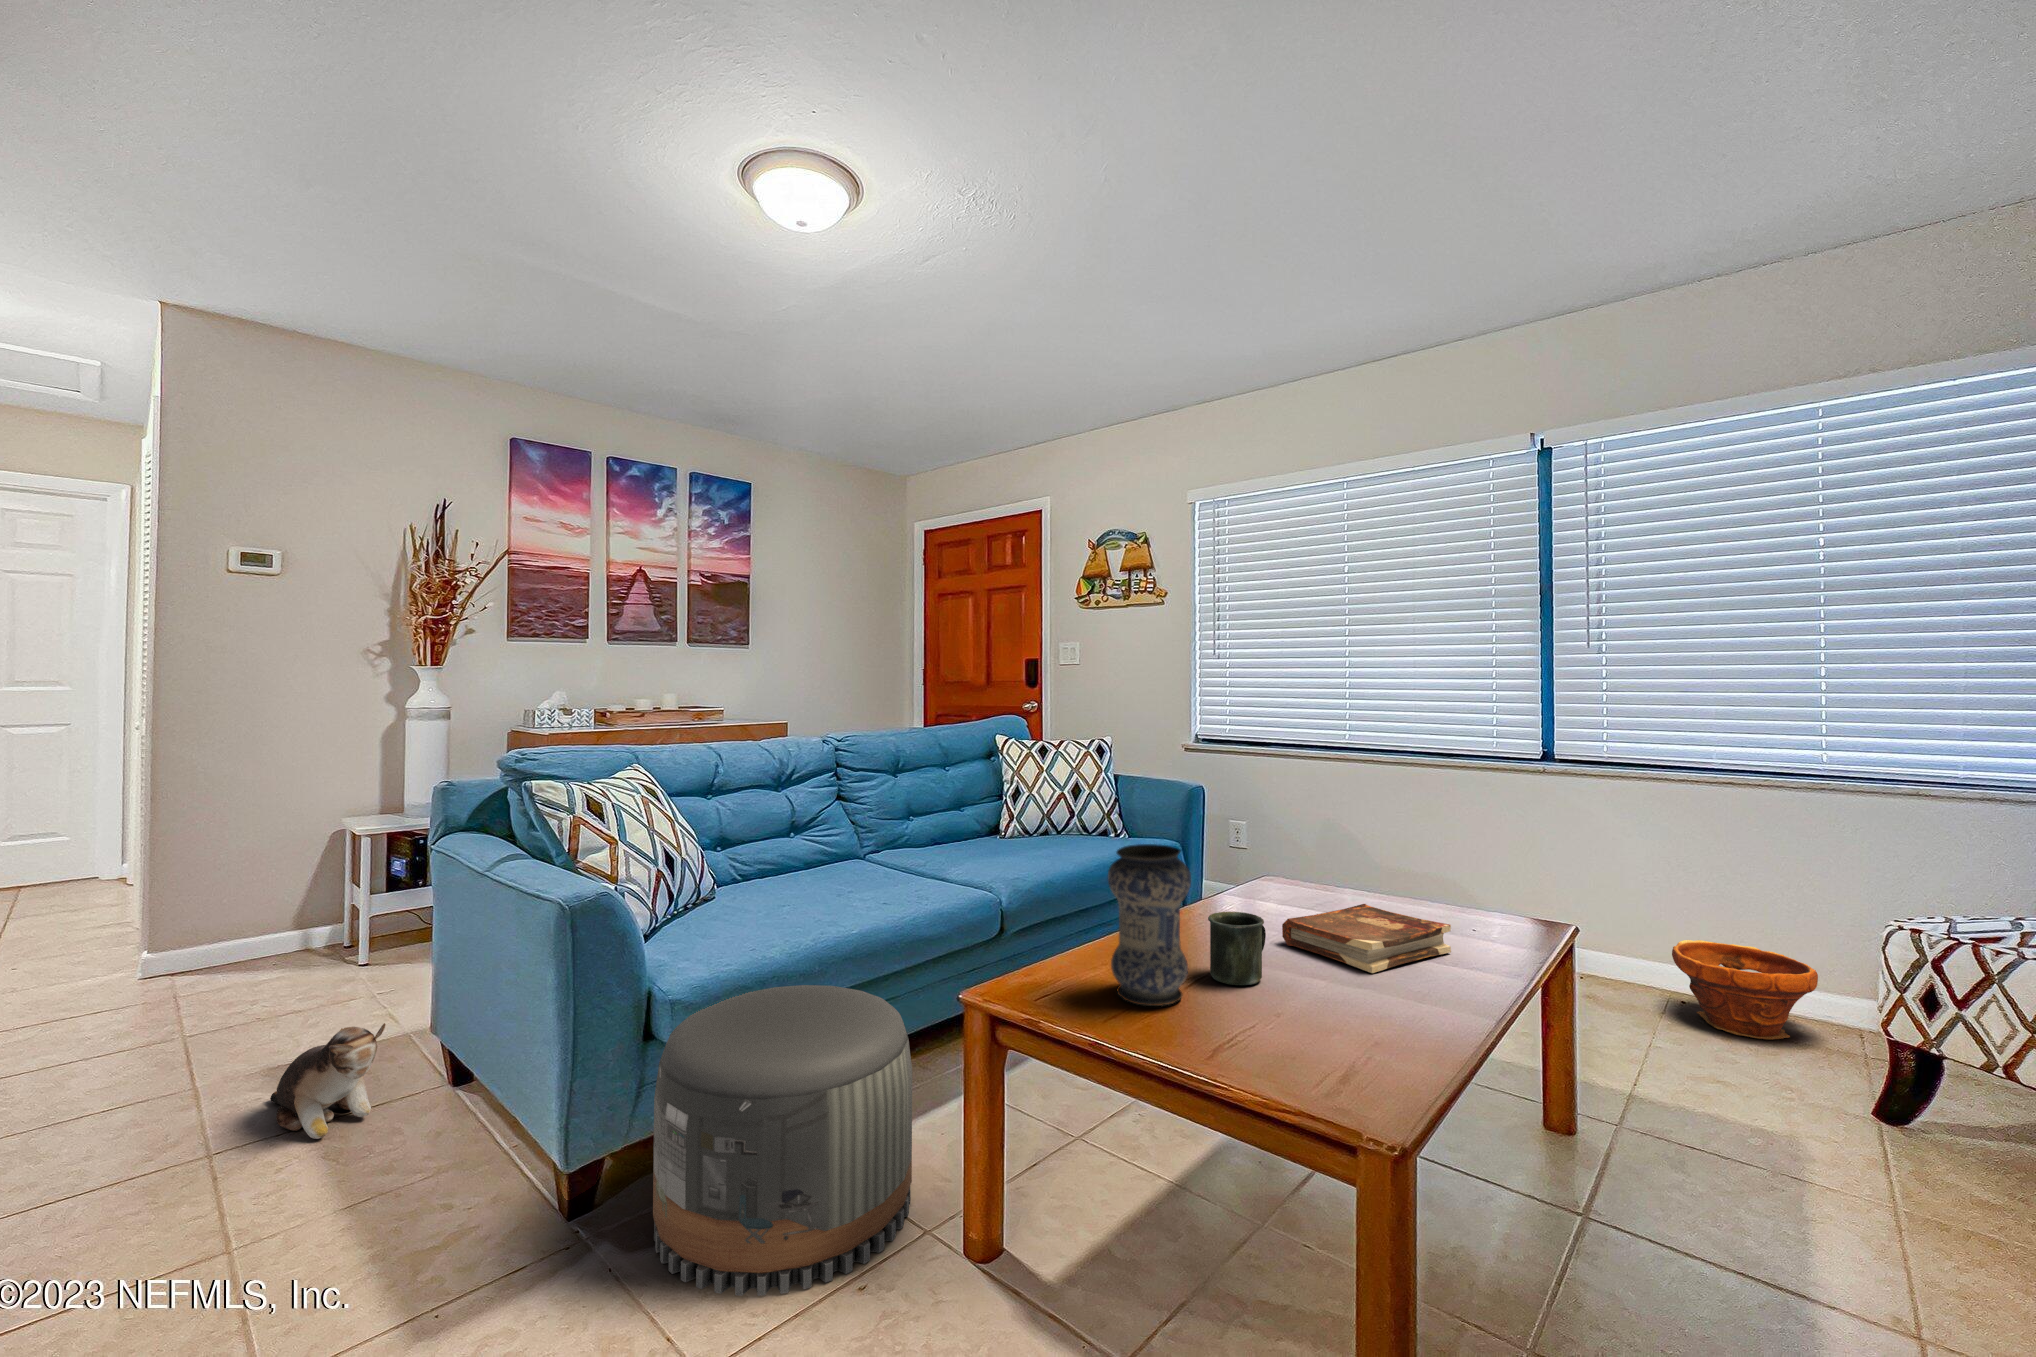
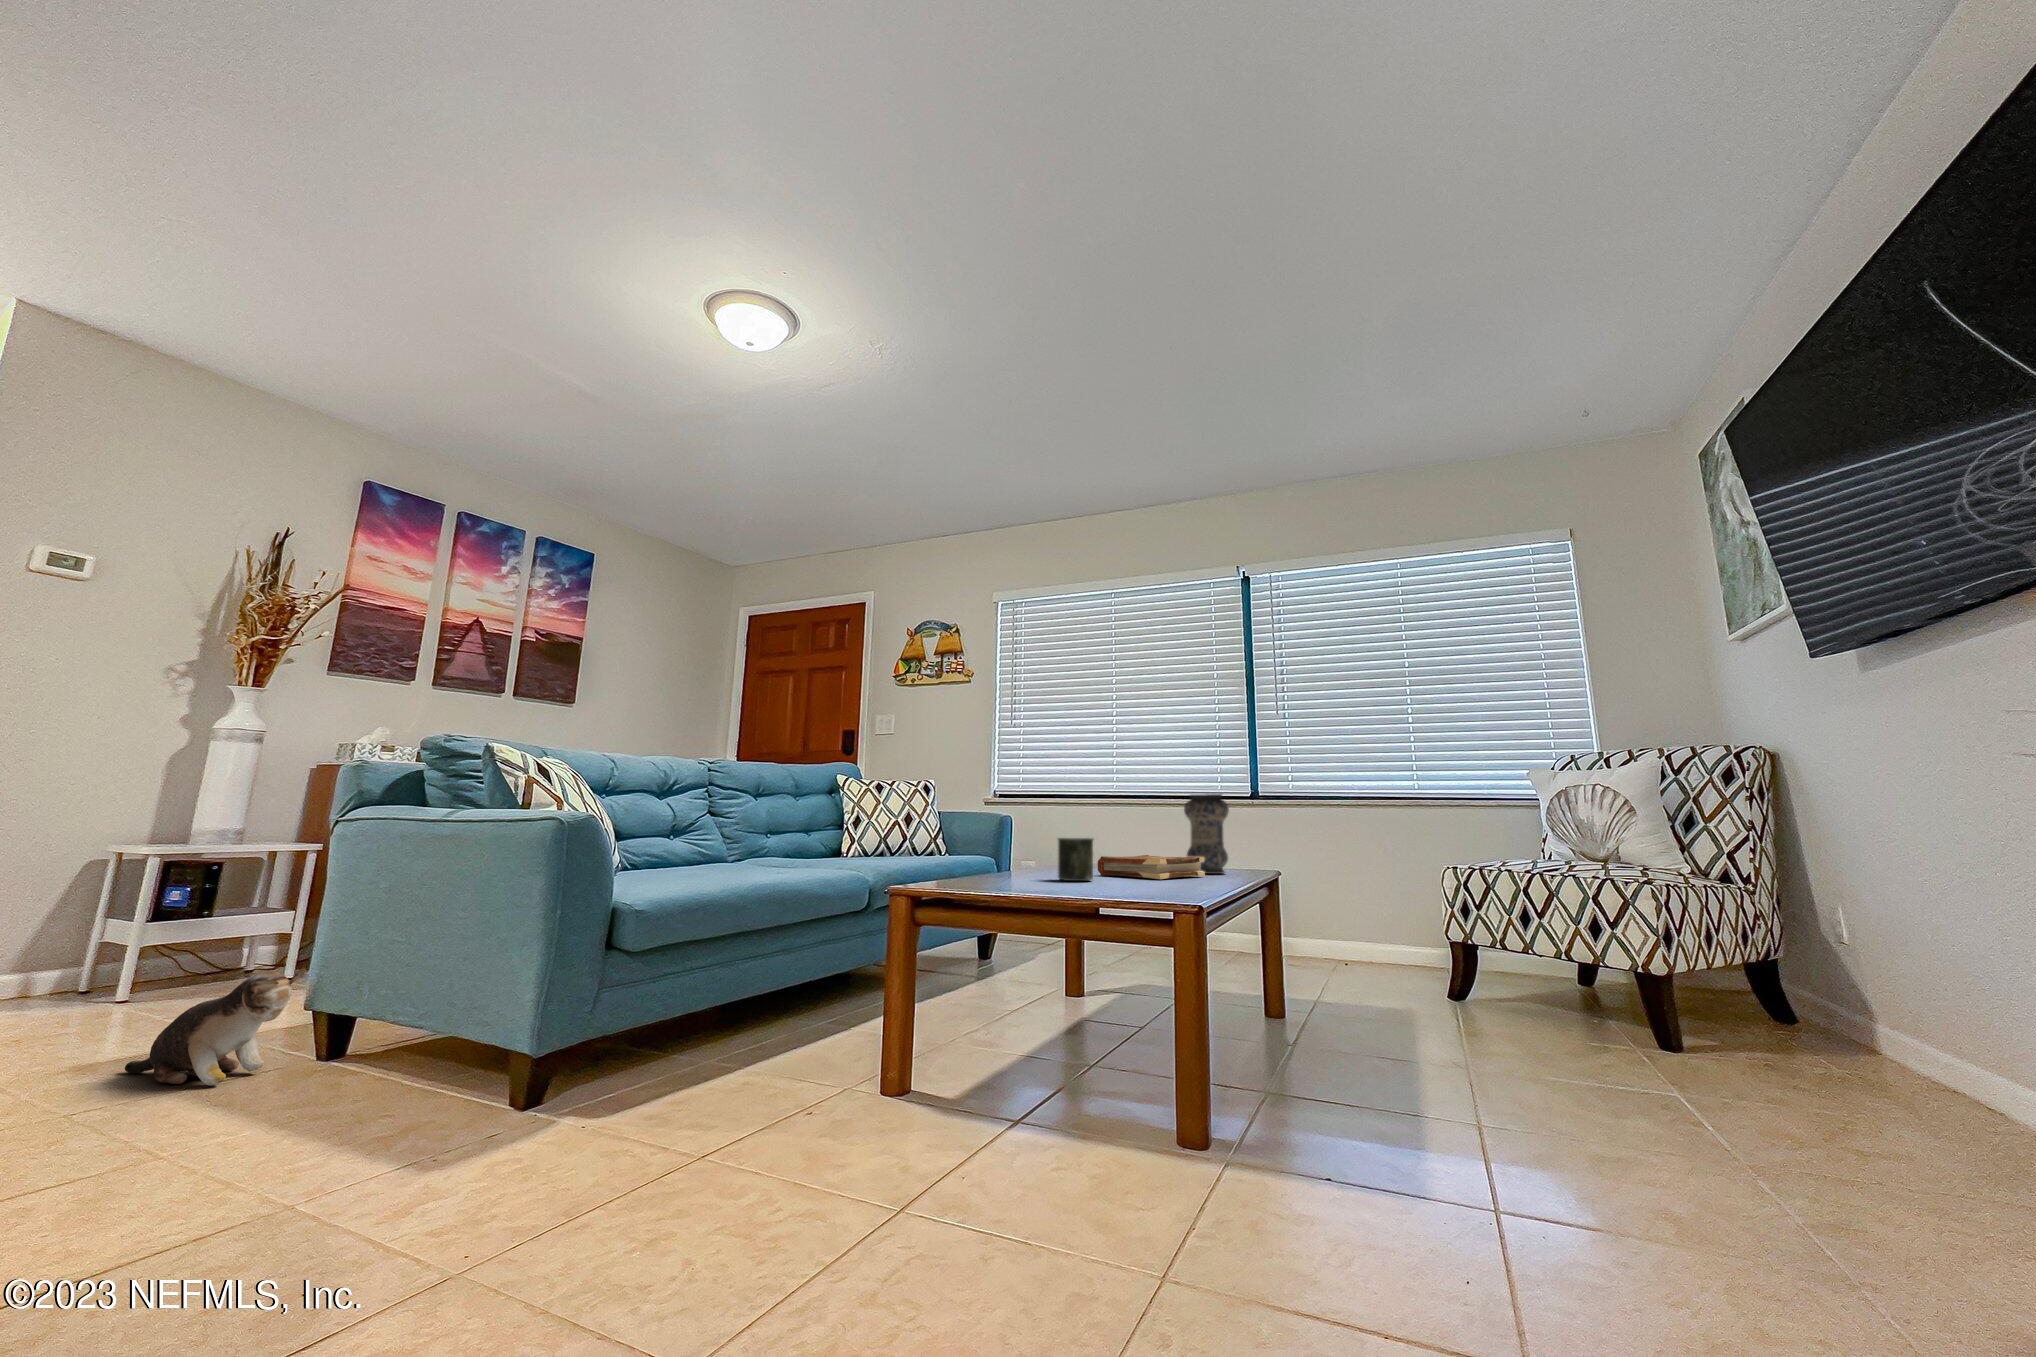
vase: present [1108,844,1191,1006] -> present [1184,794,1229,874]
planter: present [1672,940,1818,1040] -> none [1332,915,1414,972]
pouf: present [653,985,912,1296] -> none [620,908,840,1115]

